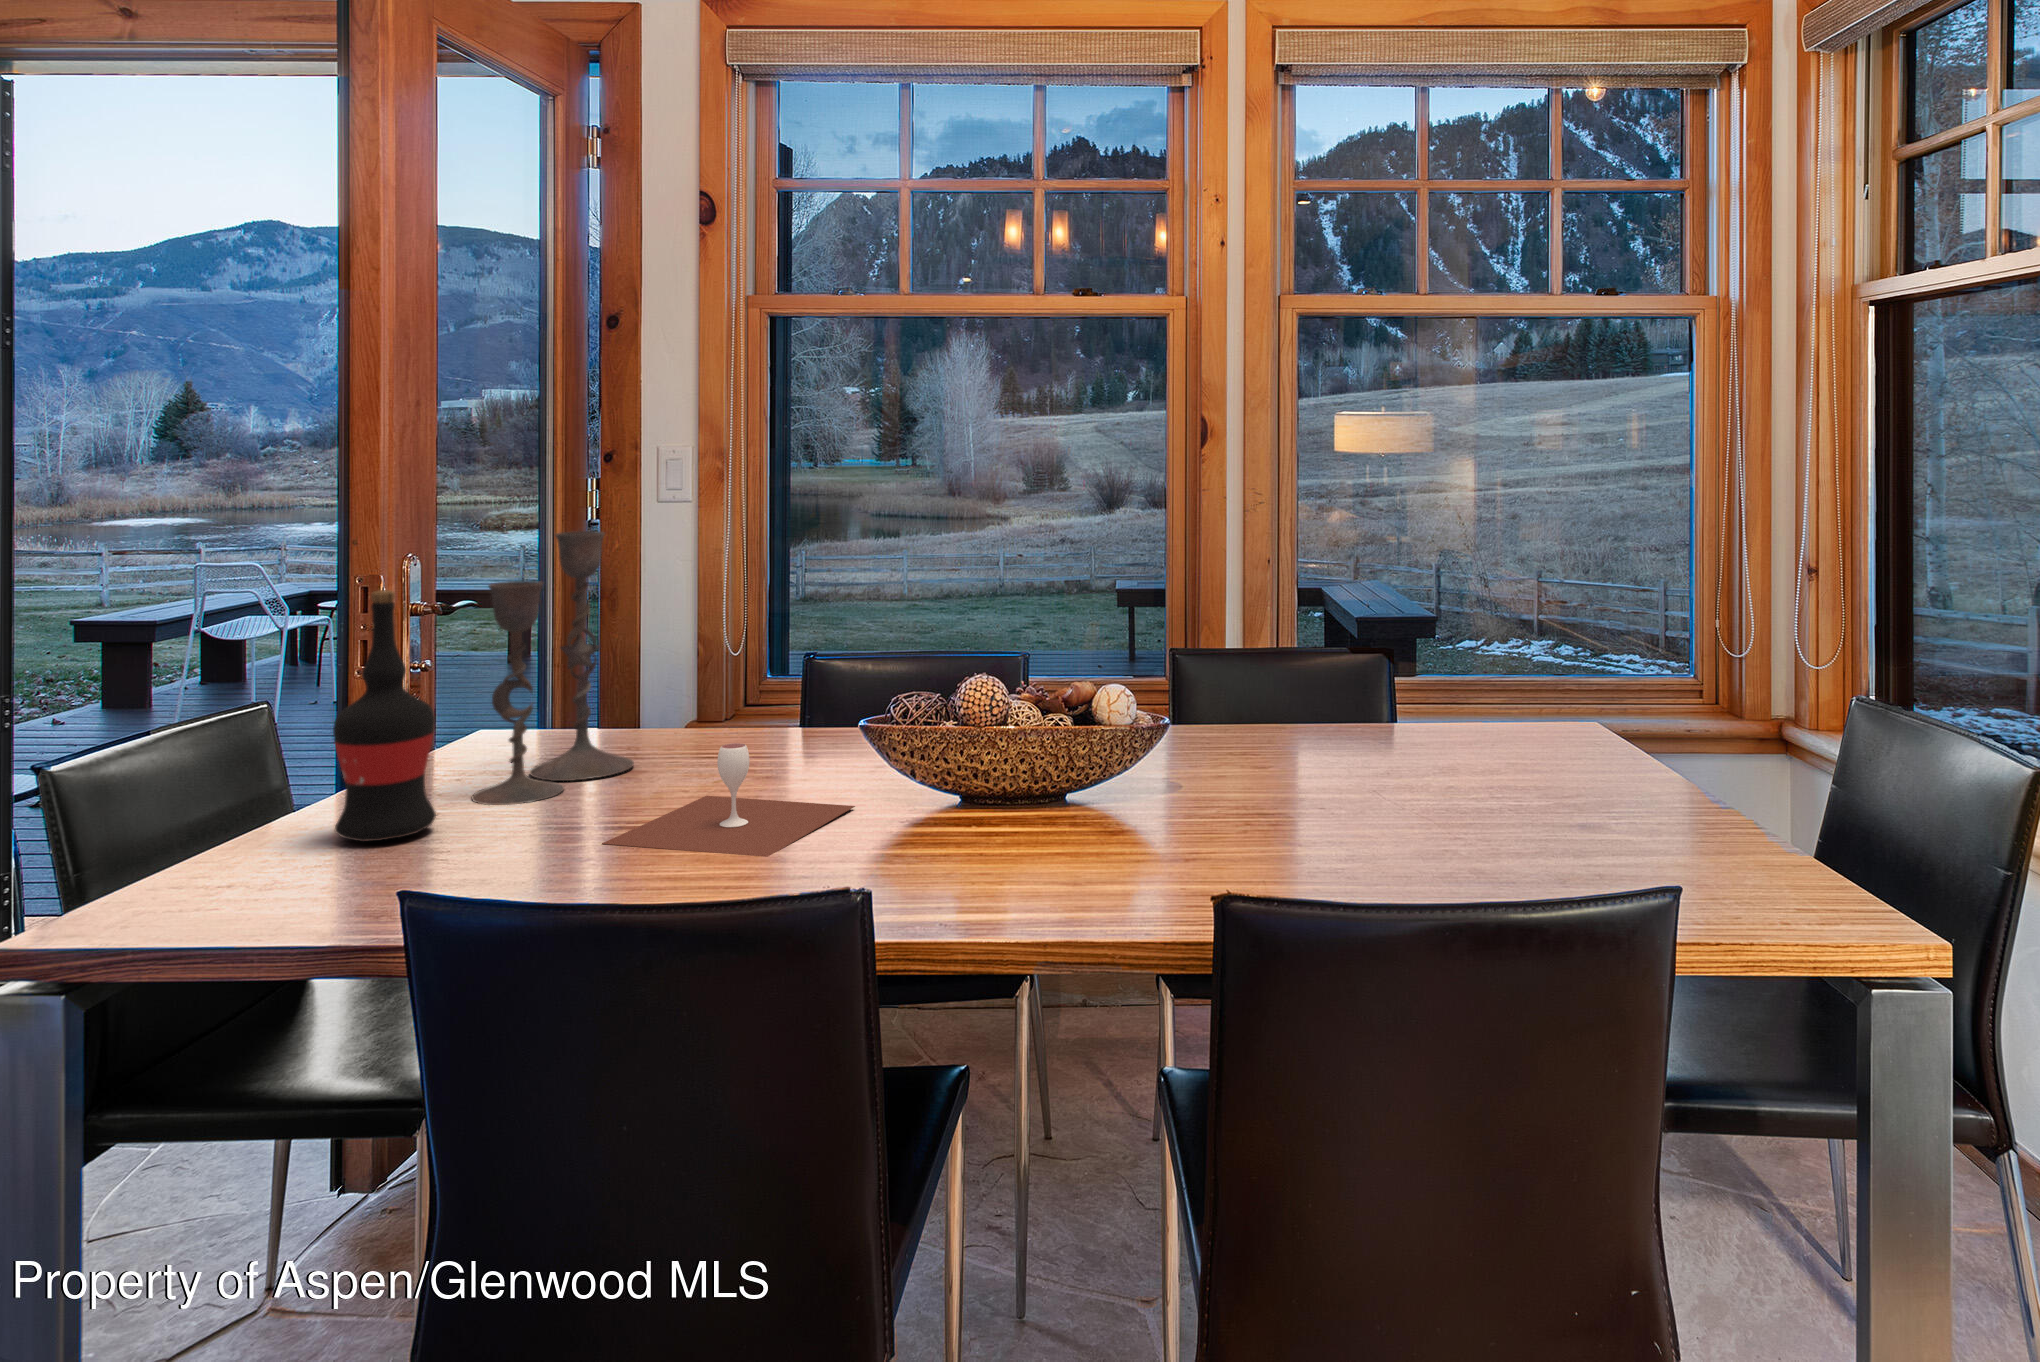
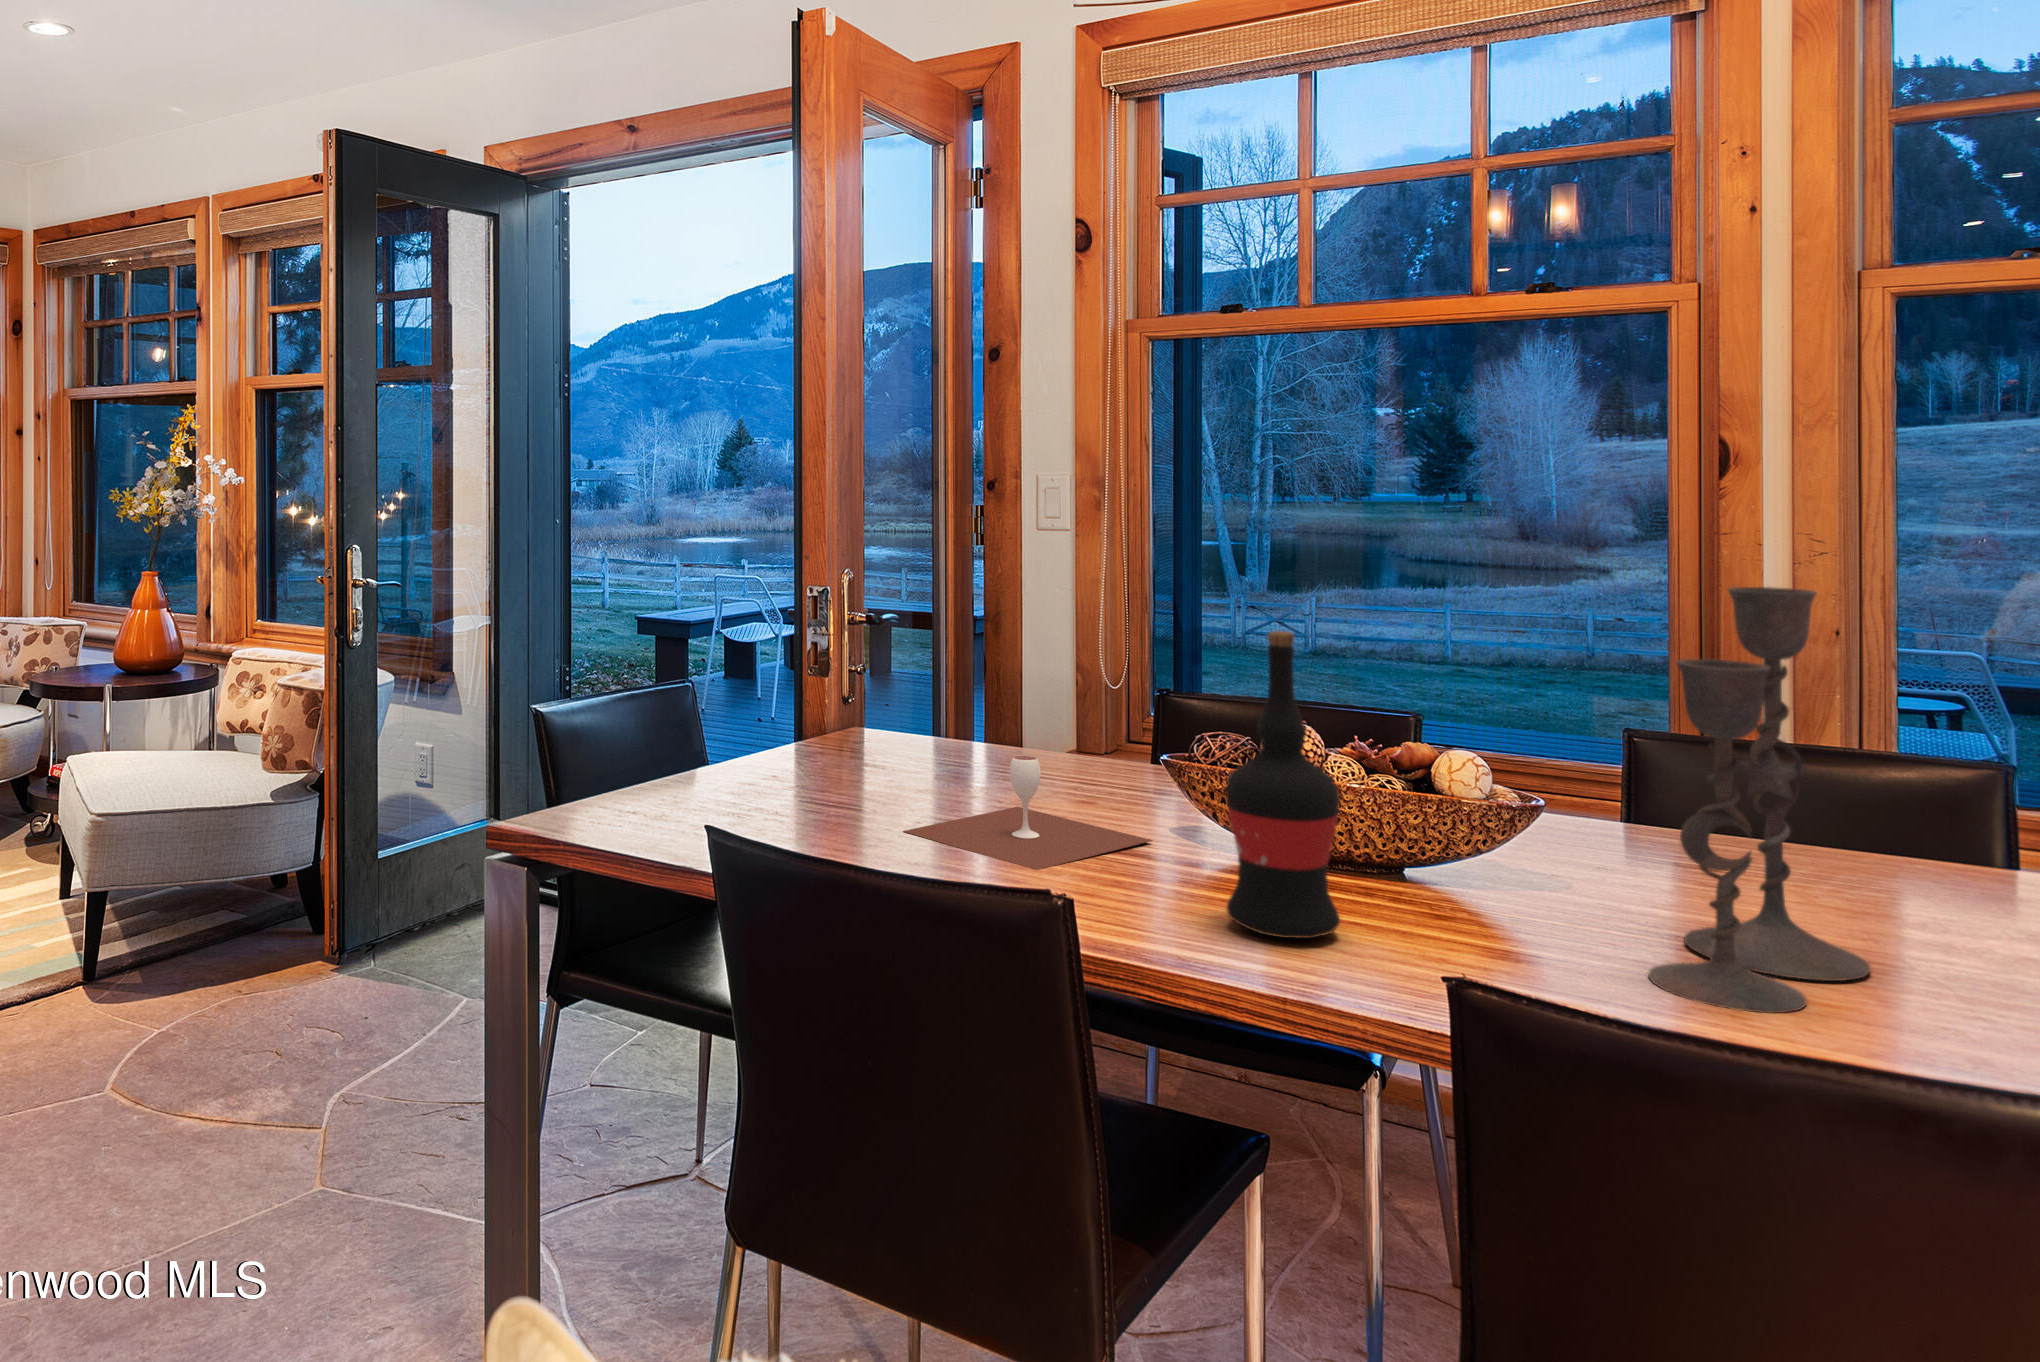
candlestick: present [472,531,634,805] -> present [1648,587,1871,1013]
wine bottle: present [333,590,436,841] -> present [1226,631,1340,938]

